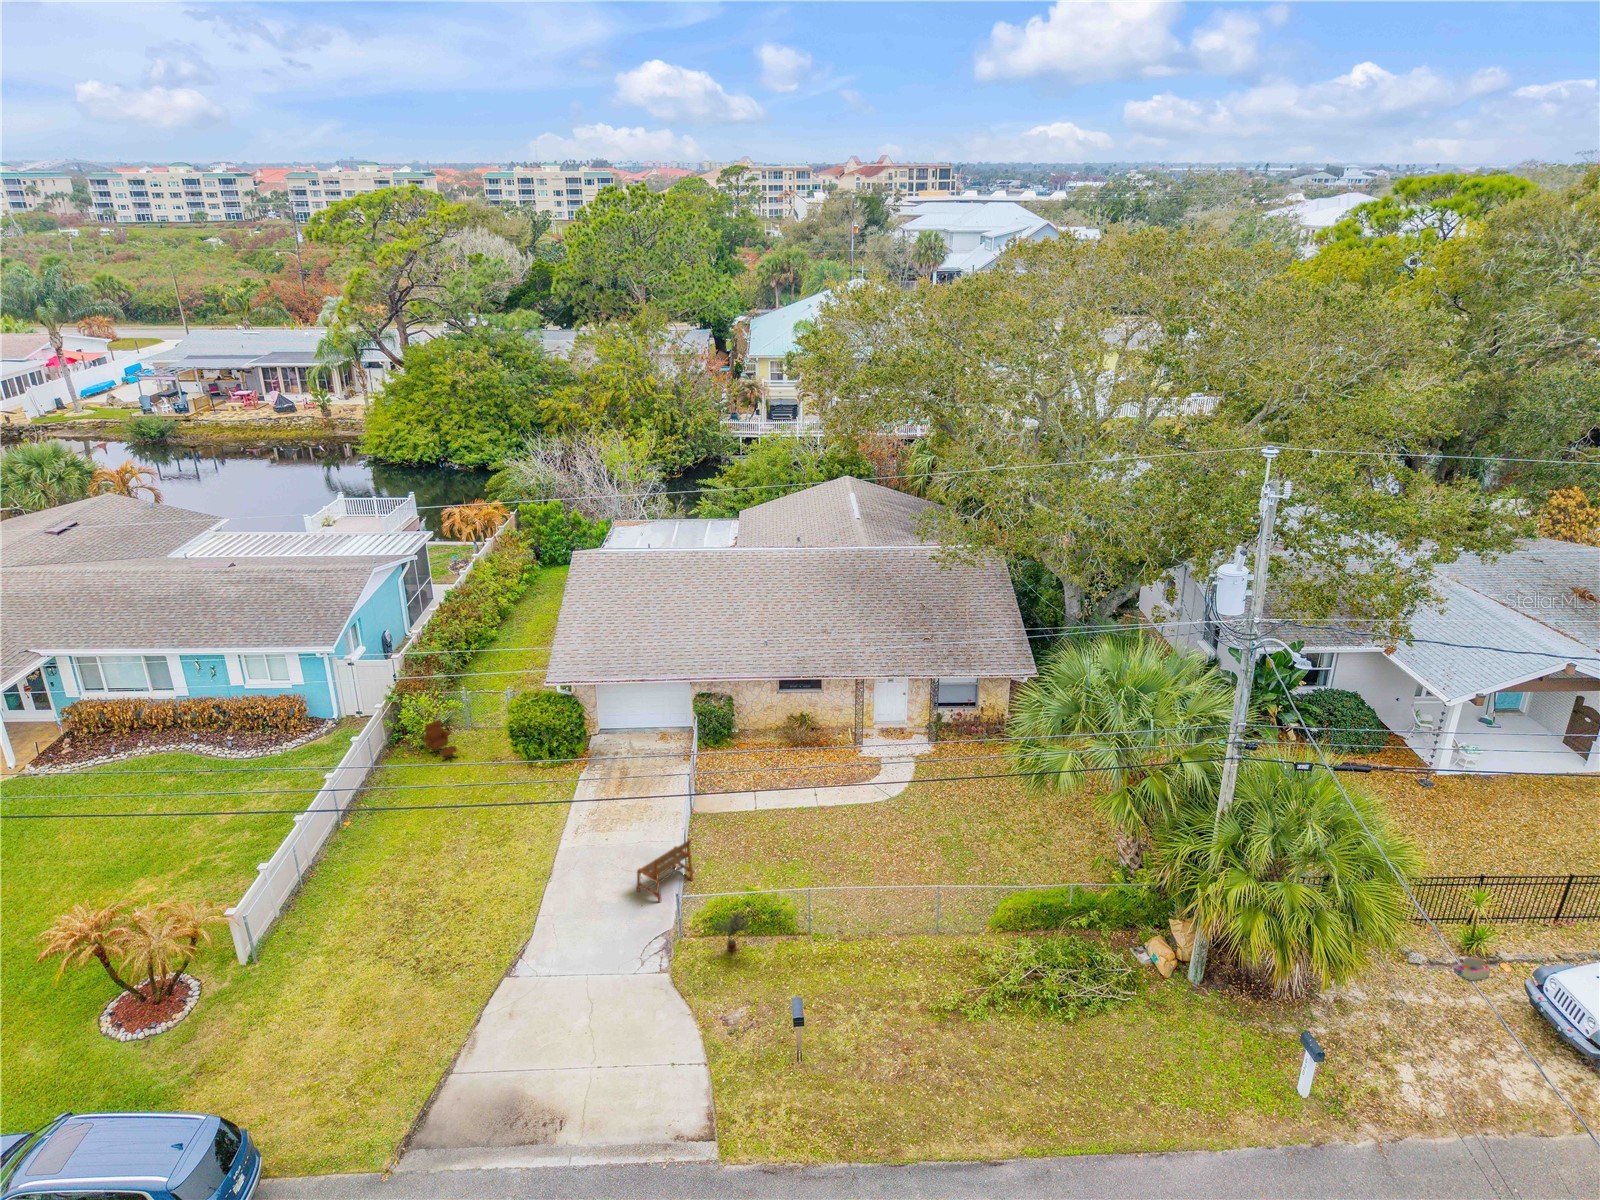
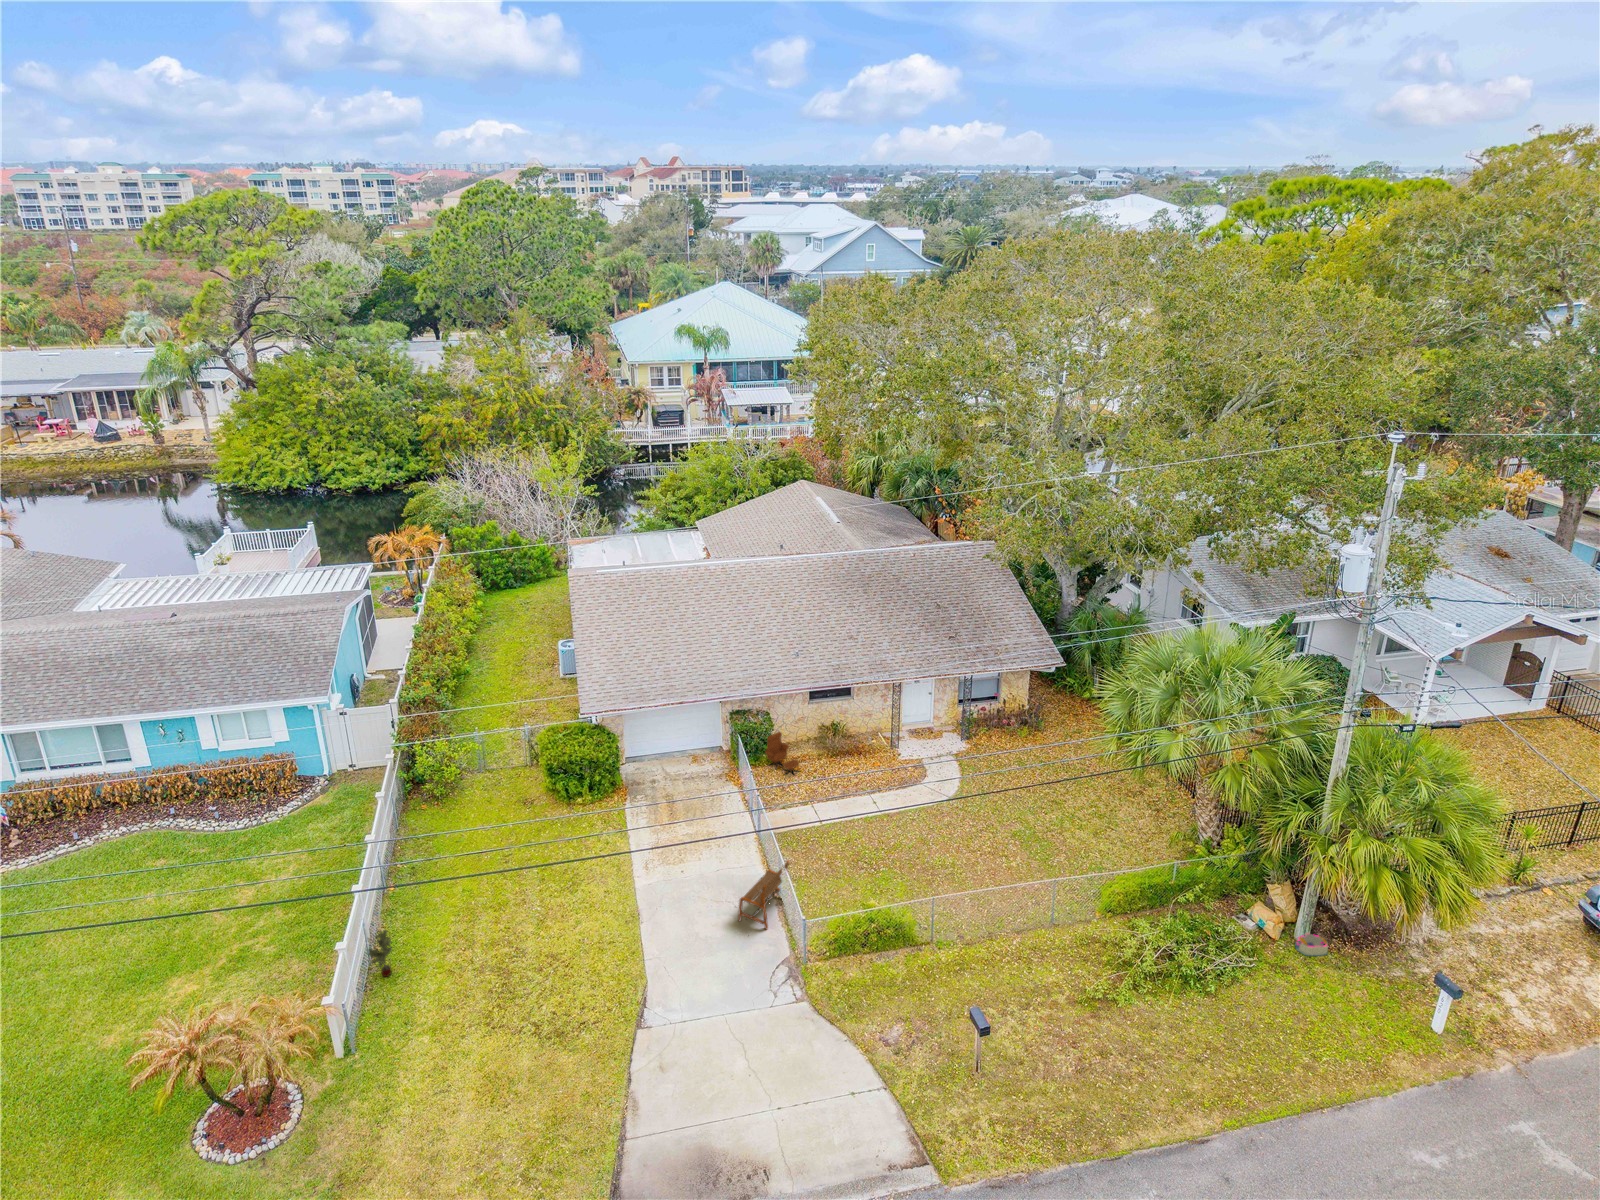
lounge chair: present [423,720,457,761] -> present [765,732,799,773]
potted tree: present [714,911,749,951] -> present [368,930,392,977]
storage bin: present [1455,956,1489,981] -> present [1295,932,1328,956]

